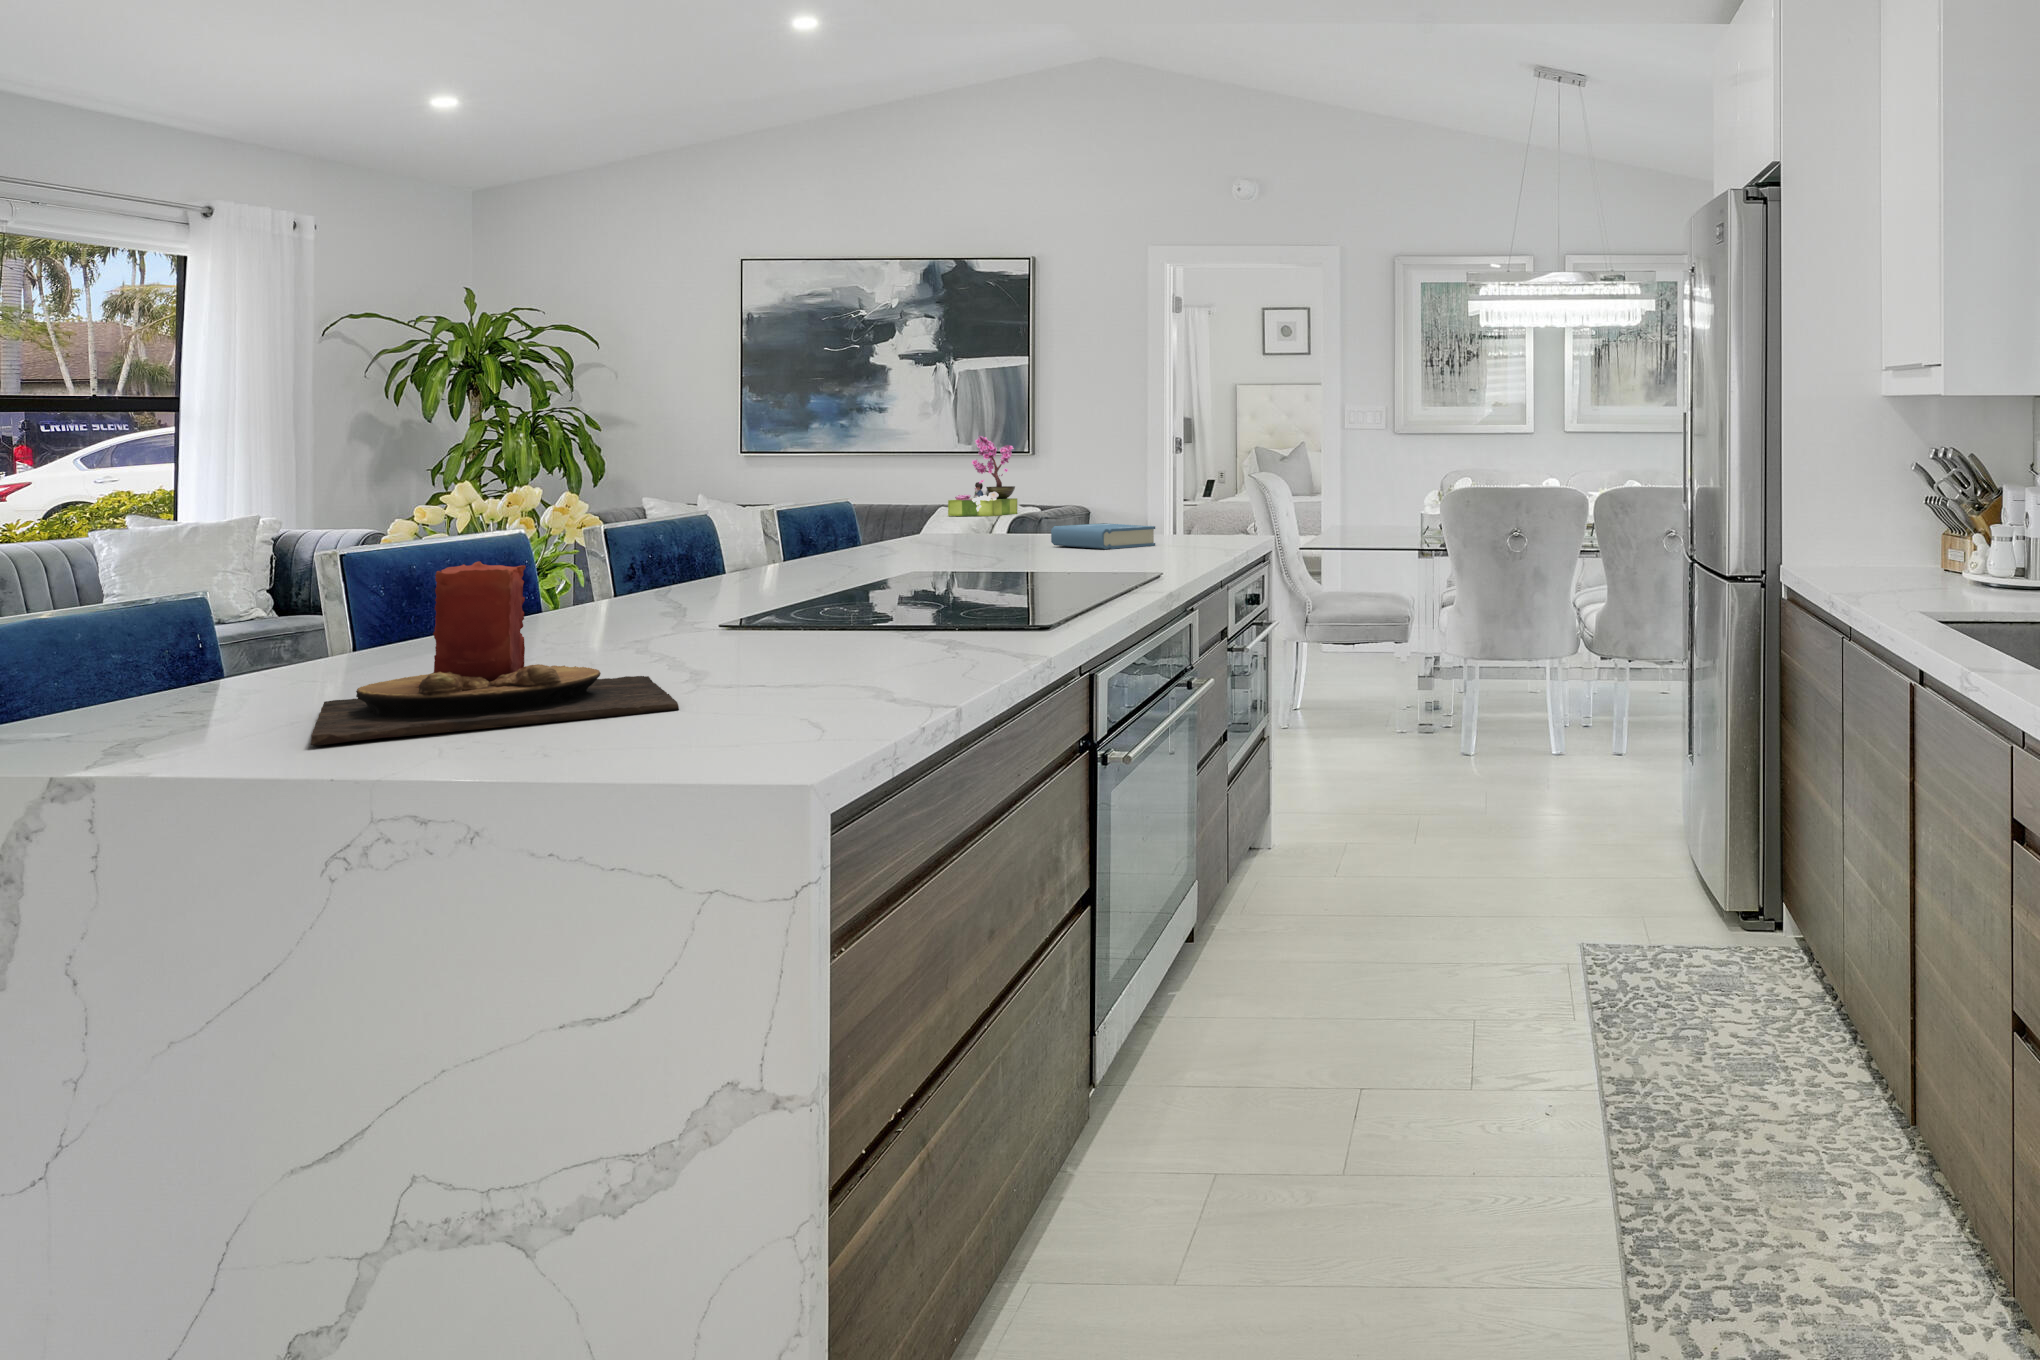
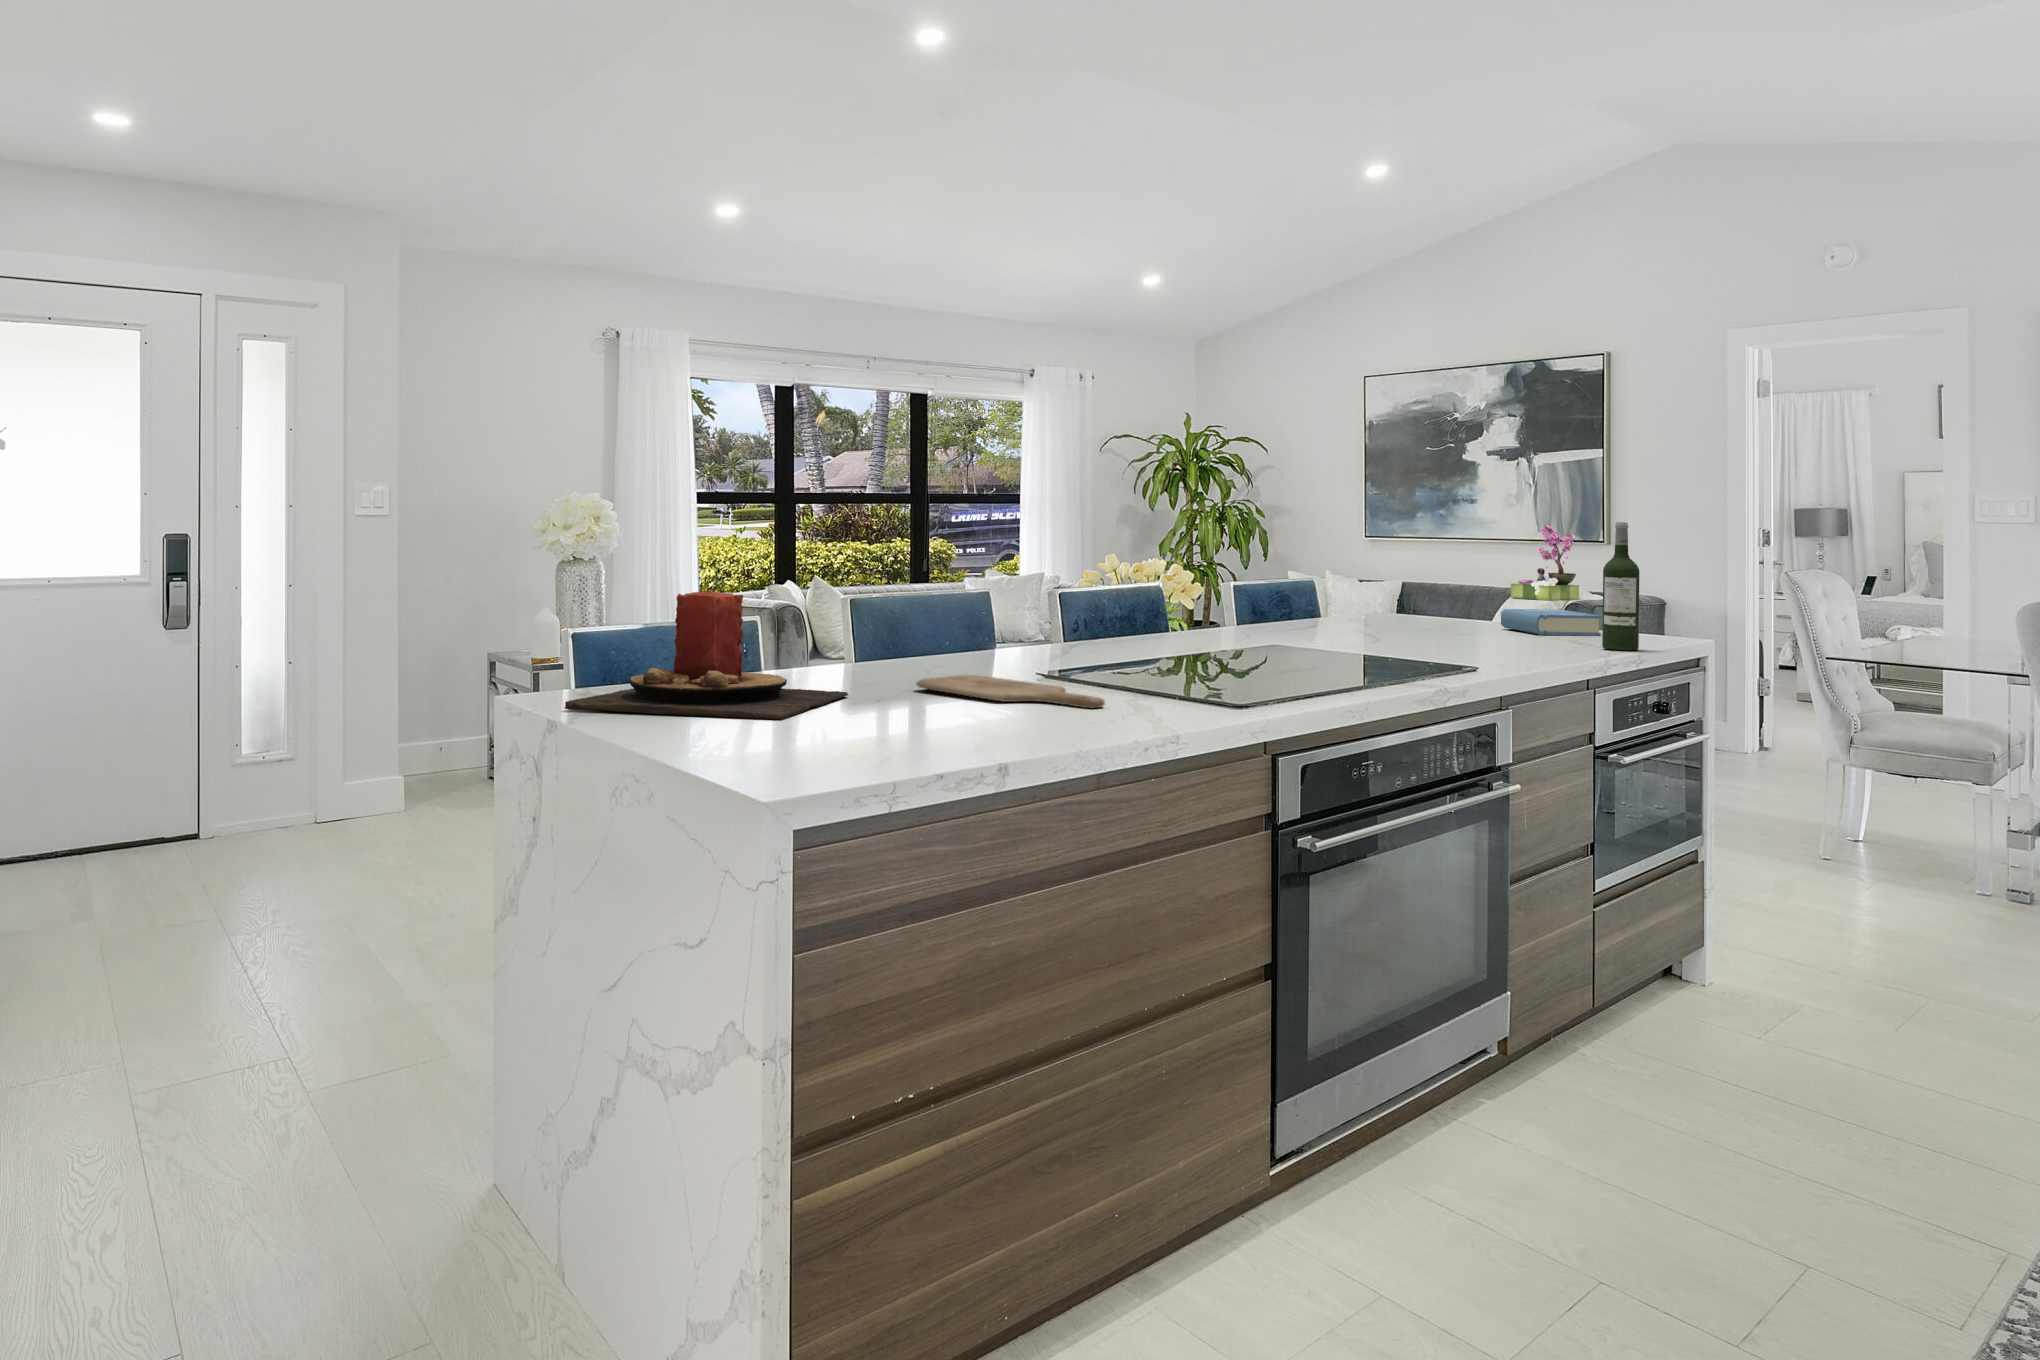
wine bottle: none [1196,437,1227,556] -> present [1602,522,1639,650]
cutting board: none [698,638,975,661] -> present [916,675,1105,708]

